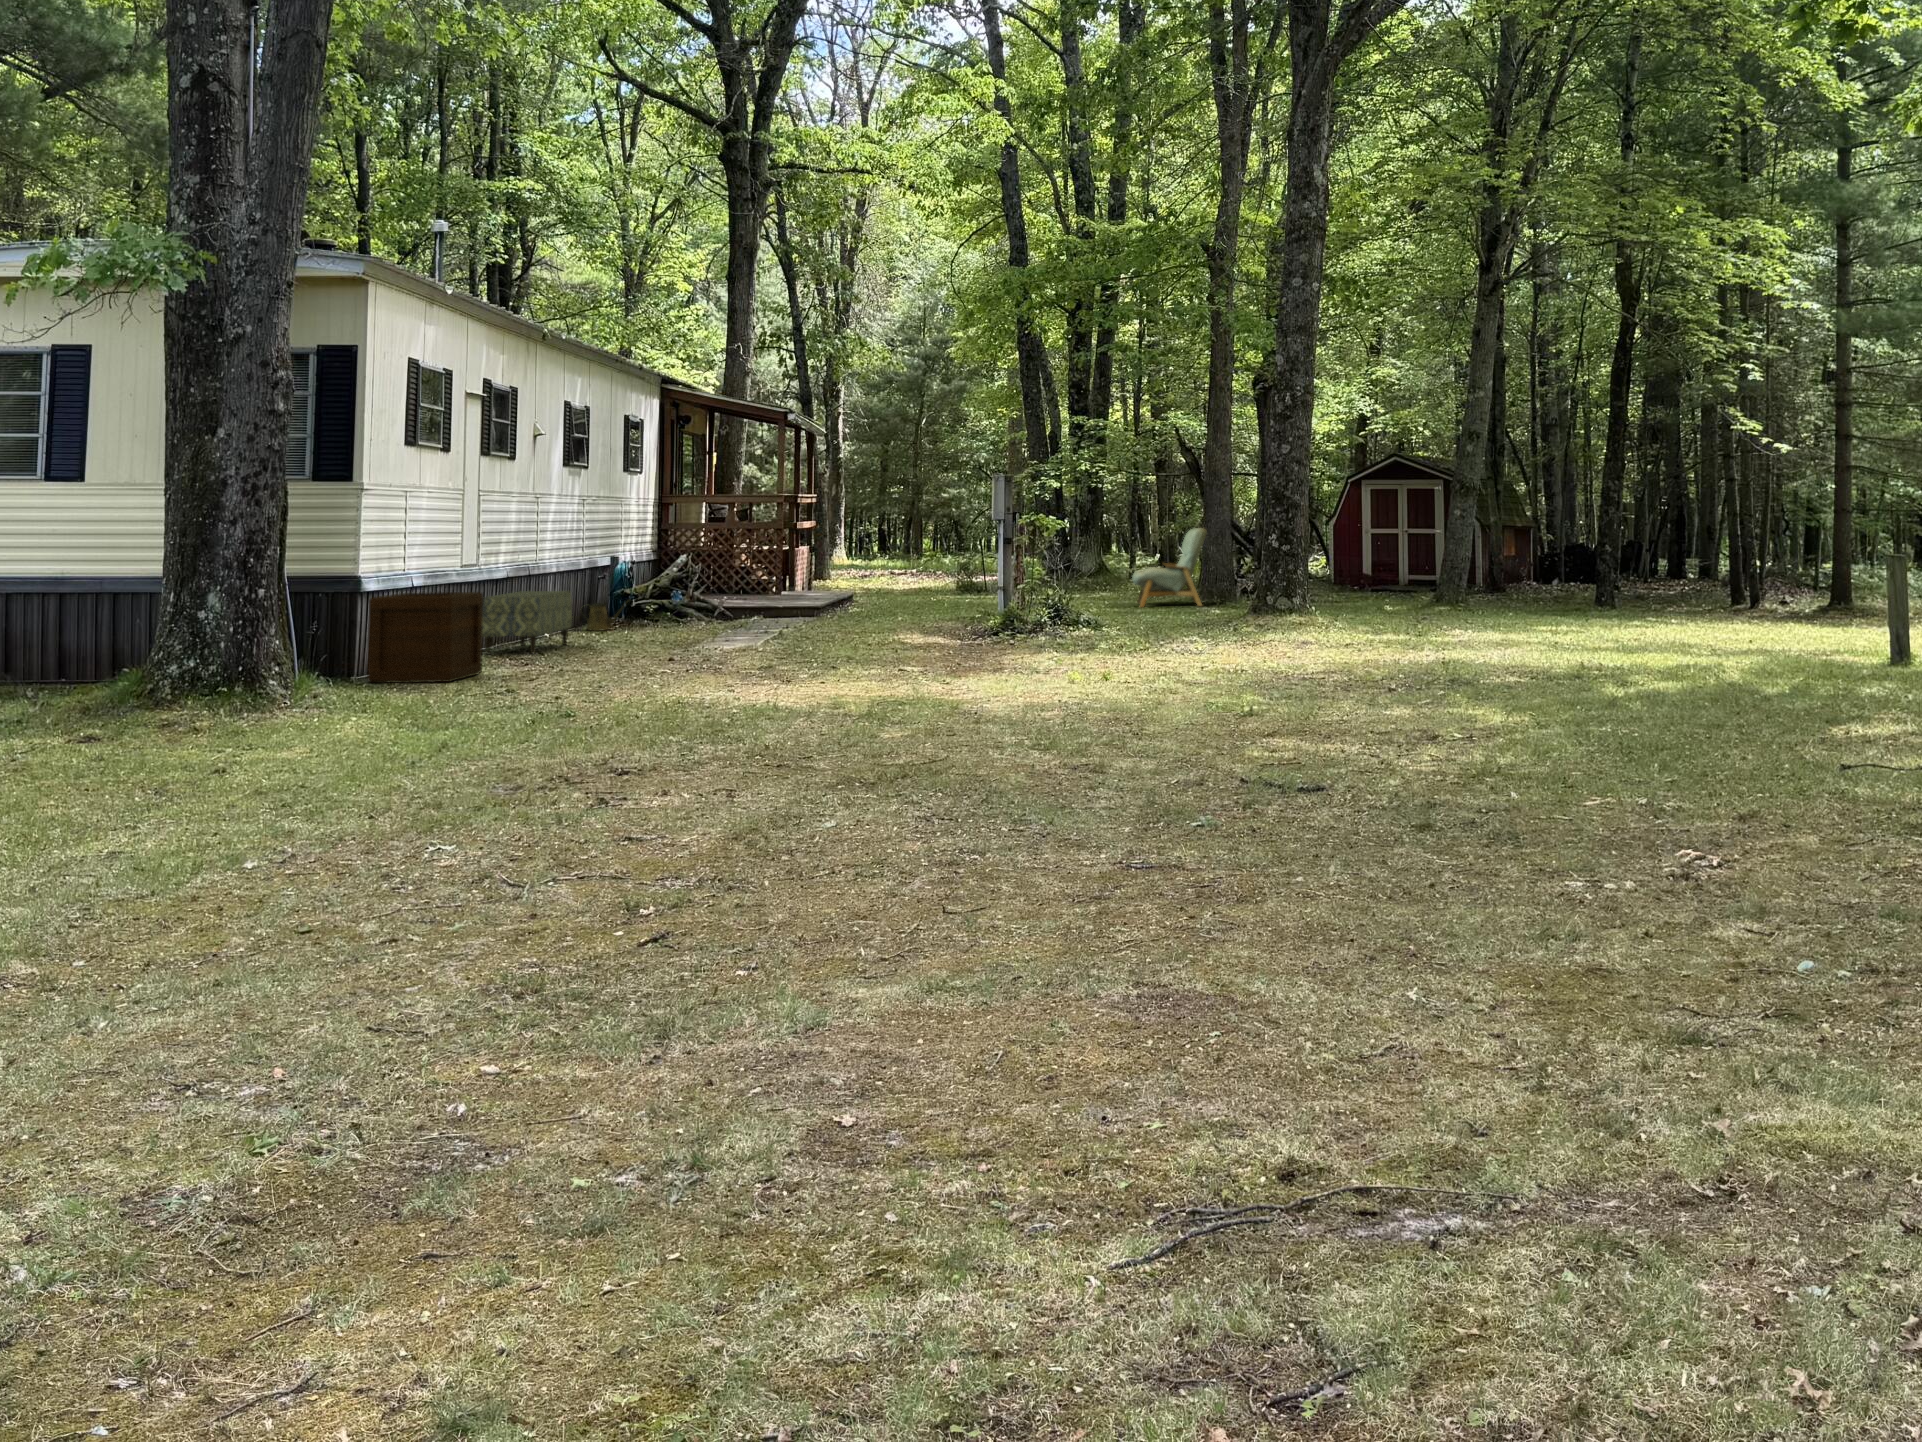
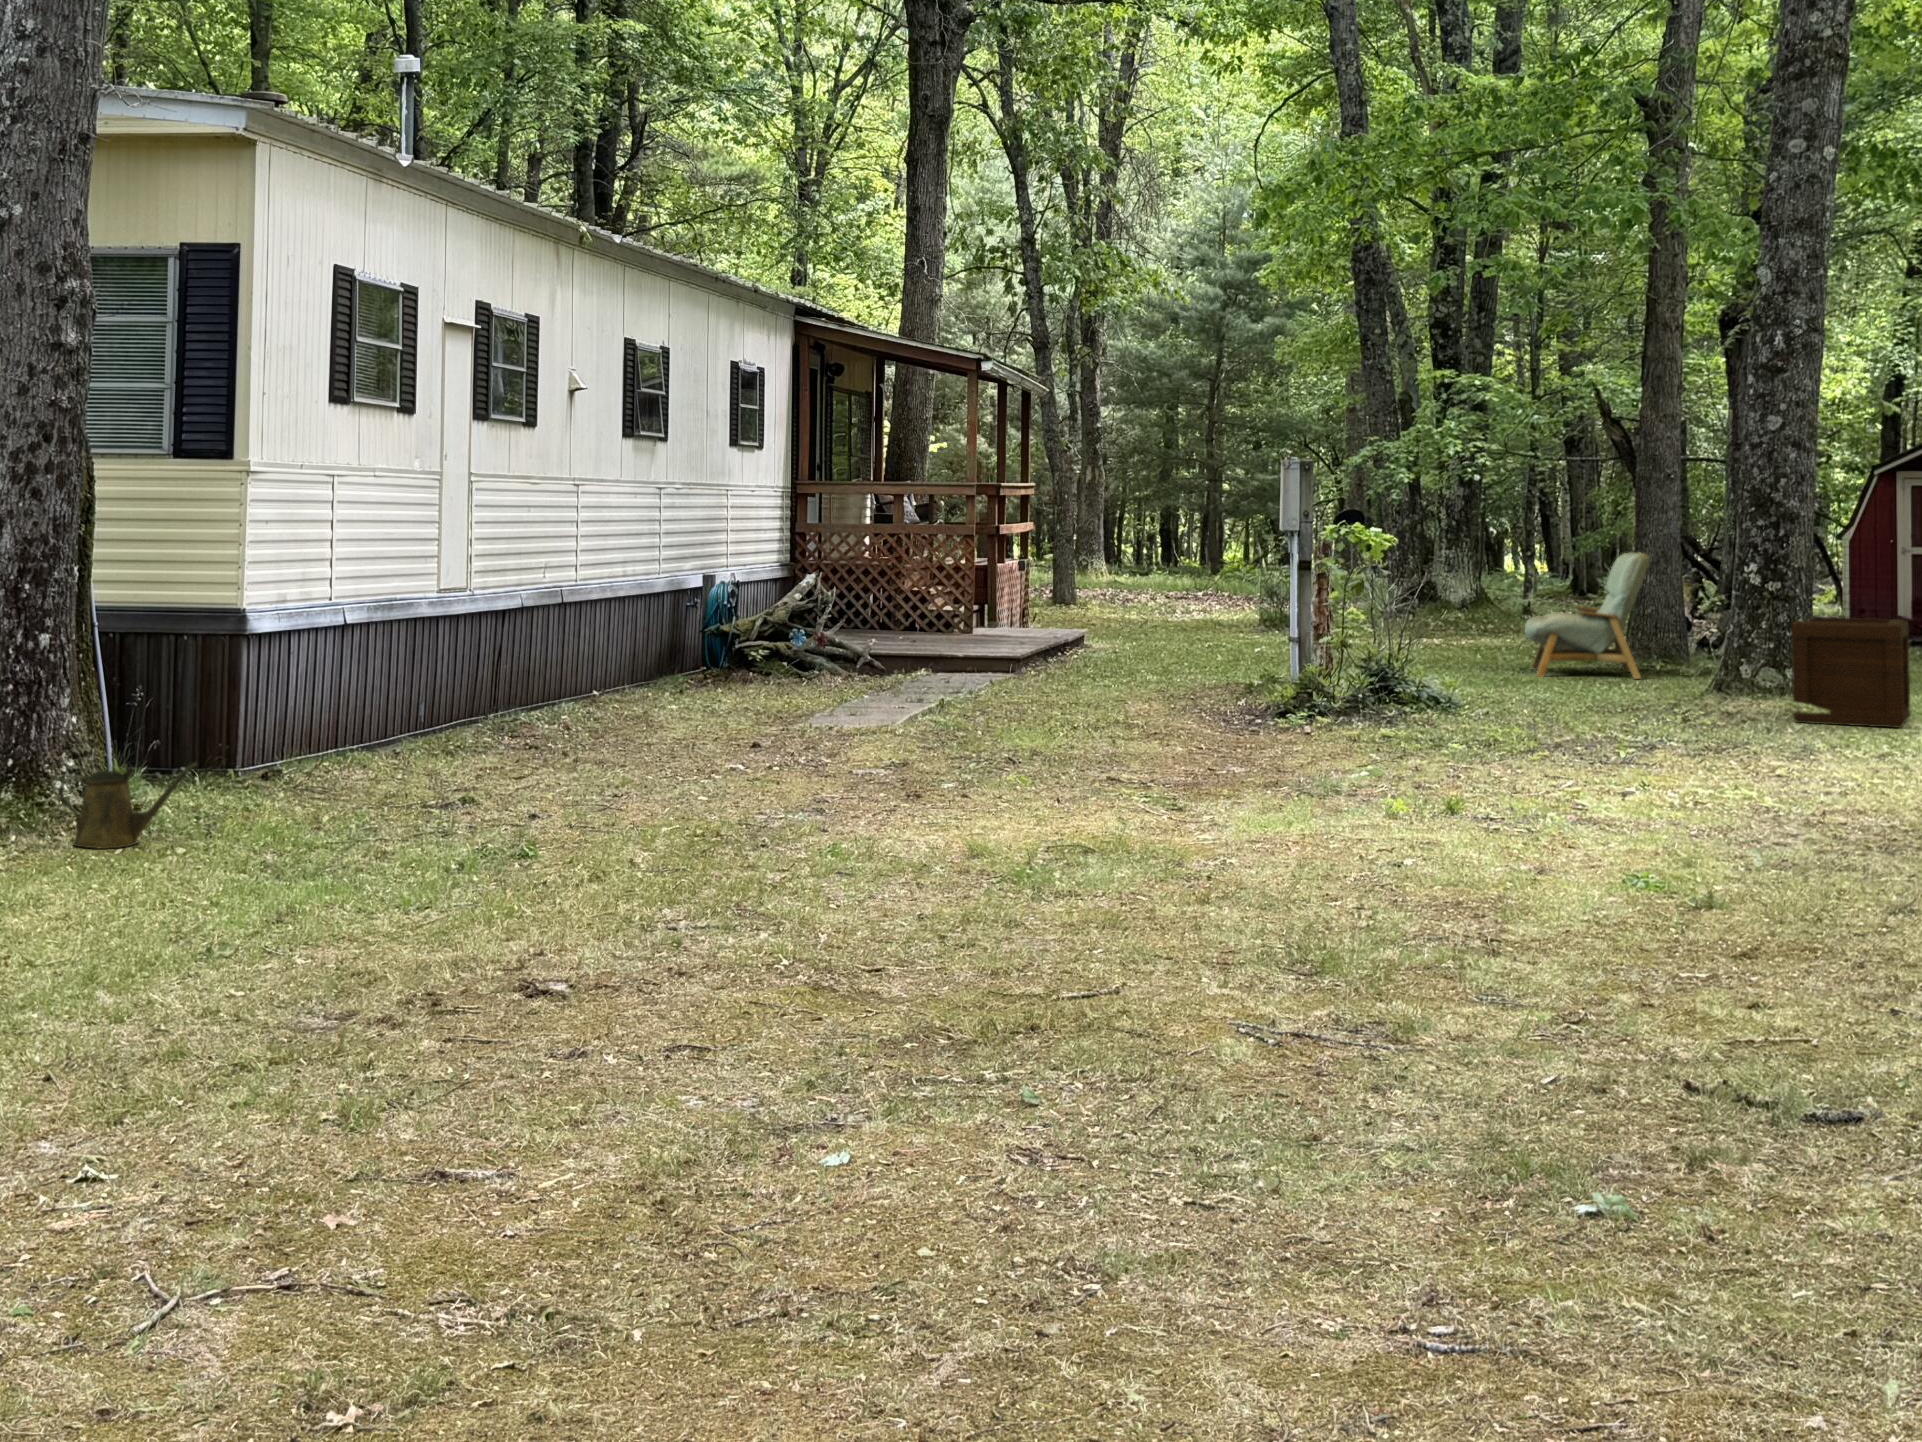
bench: present [482,591,572,655] -> none [469,631,618,734]
wooden crate: present [367,592,483,683] -> present [1791,617,1910,728]
watering can: present [581,601,628,631] -> present [58,763,198,849]

